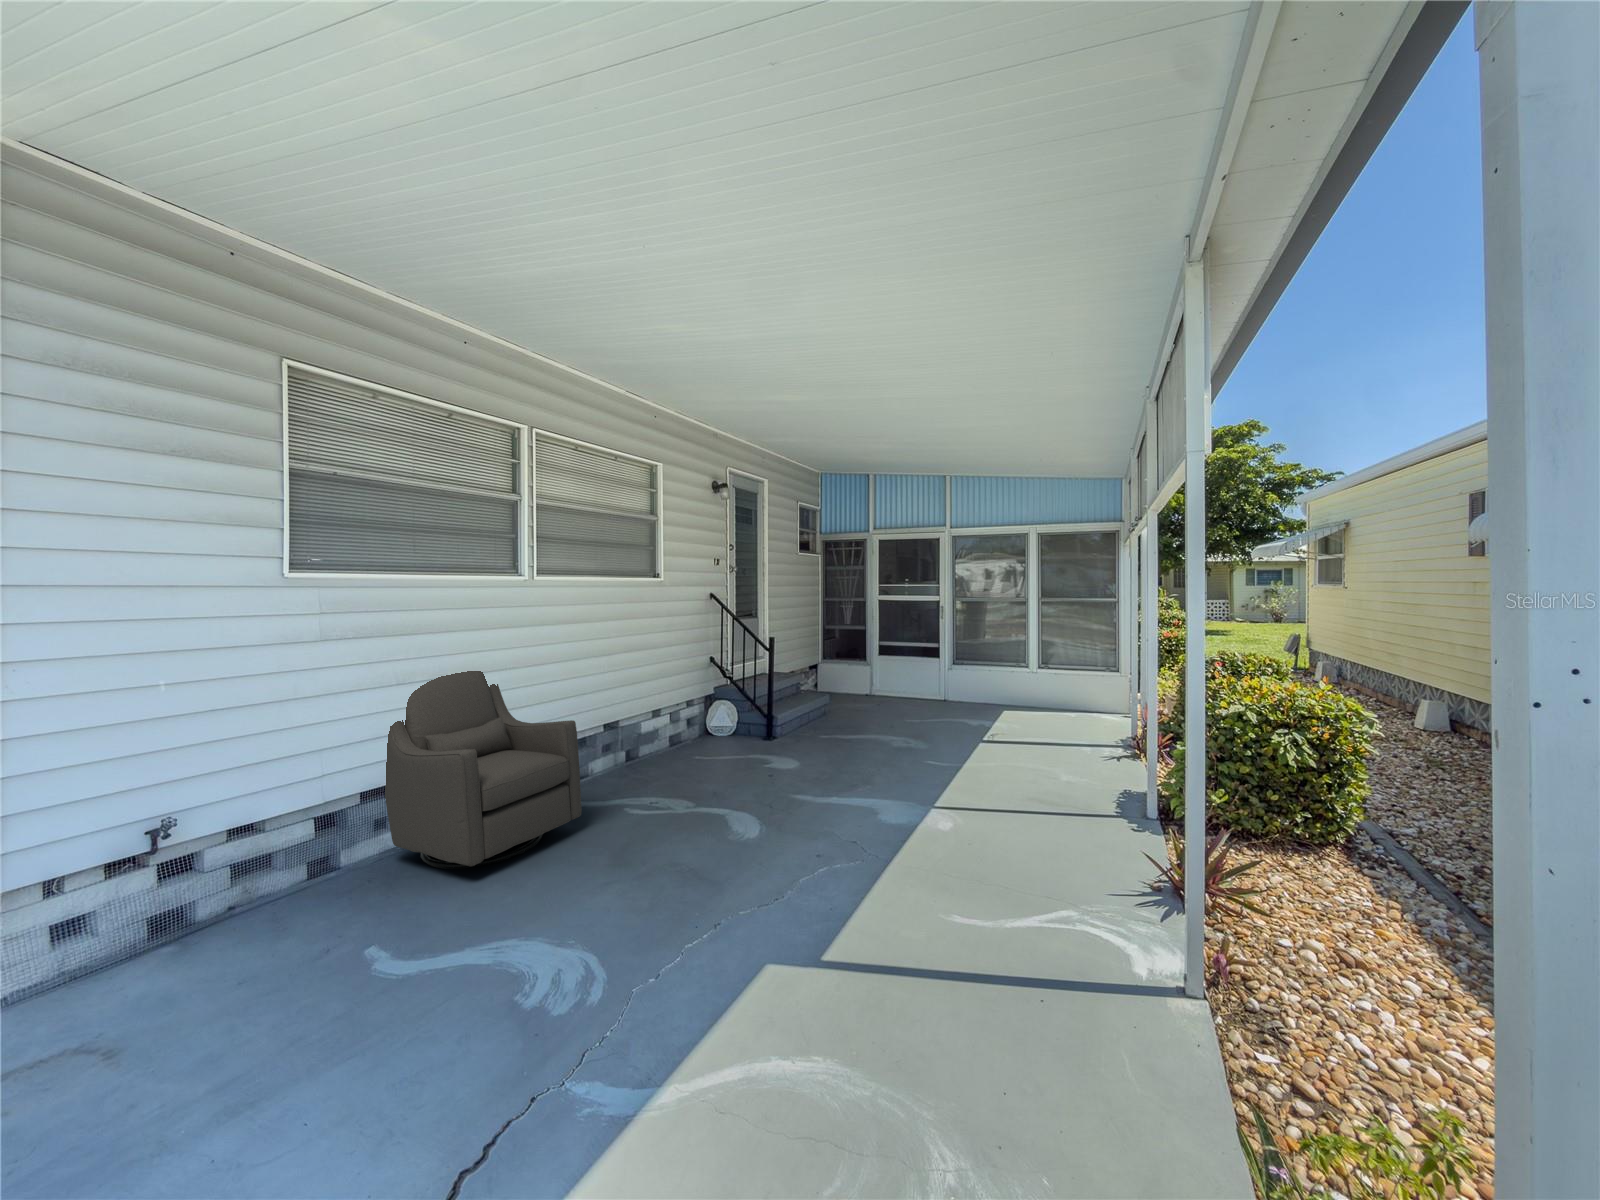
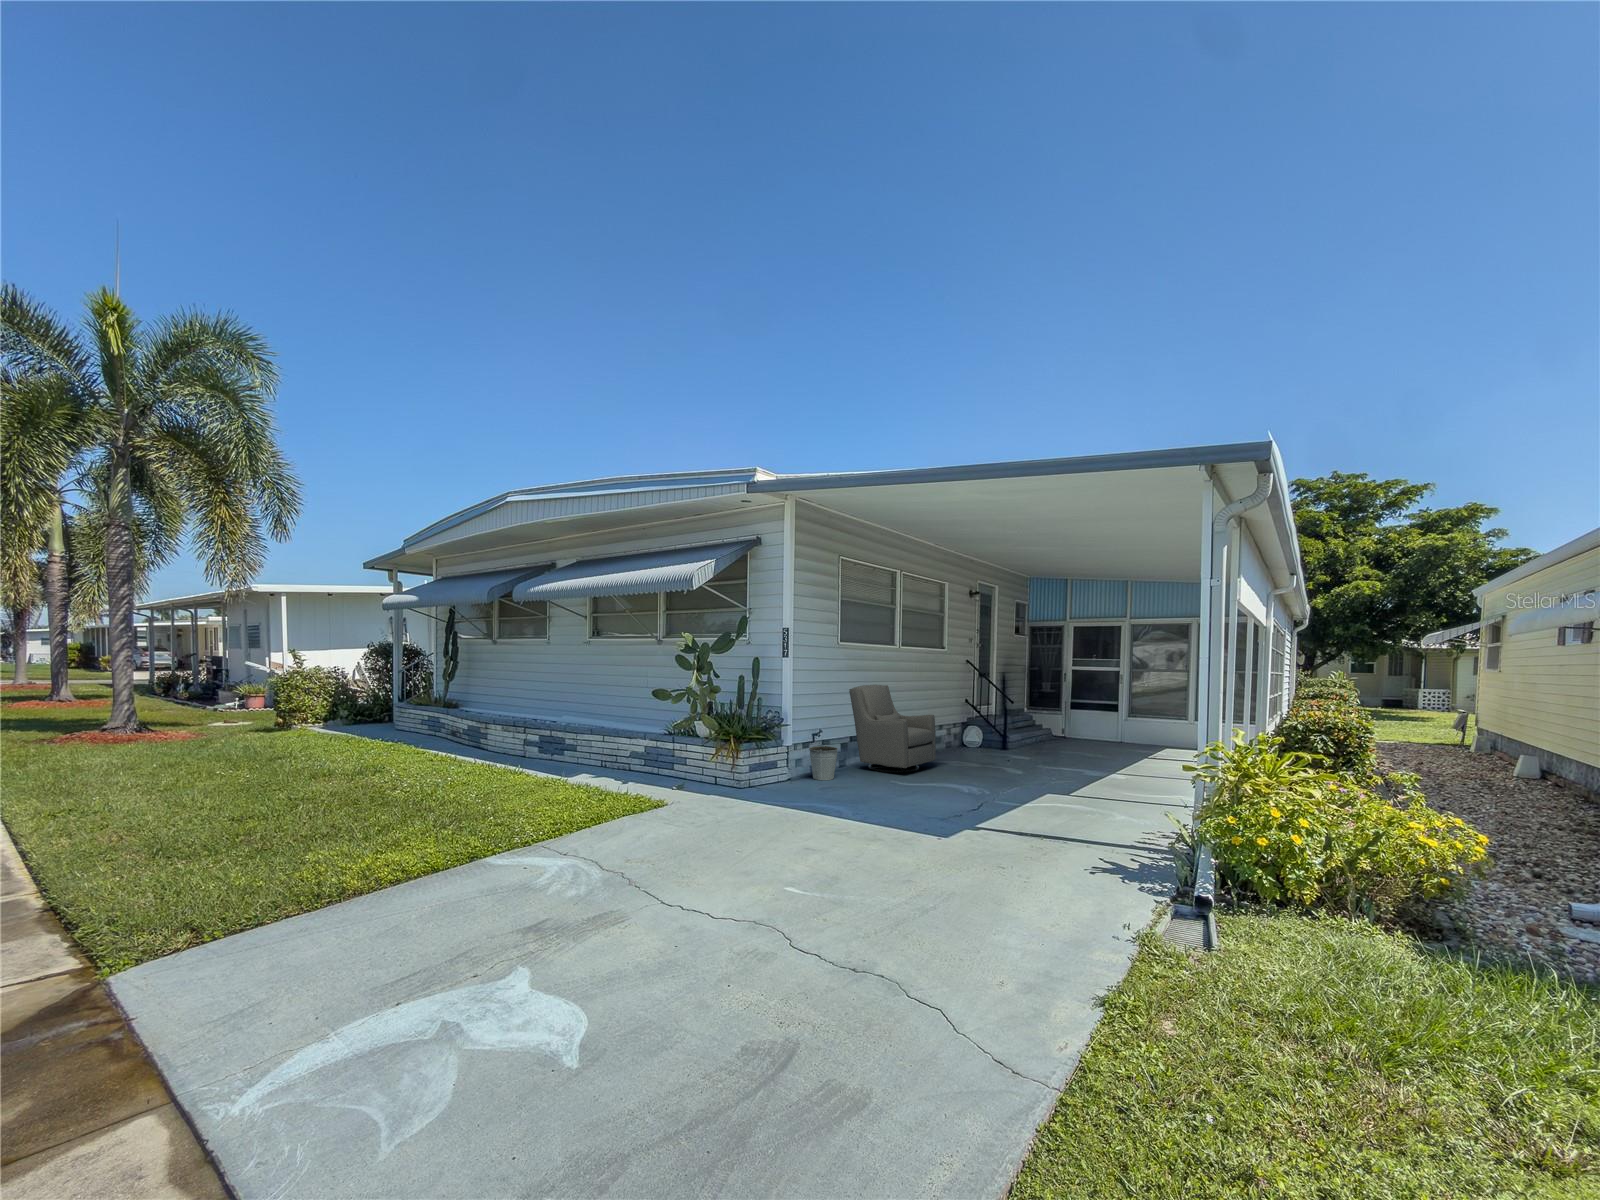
bucket: none [170,832,274,942] -> present [808,745,838,780]

